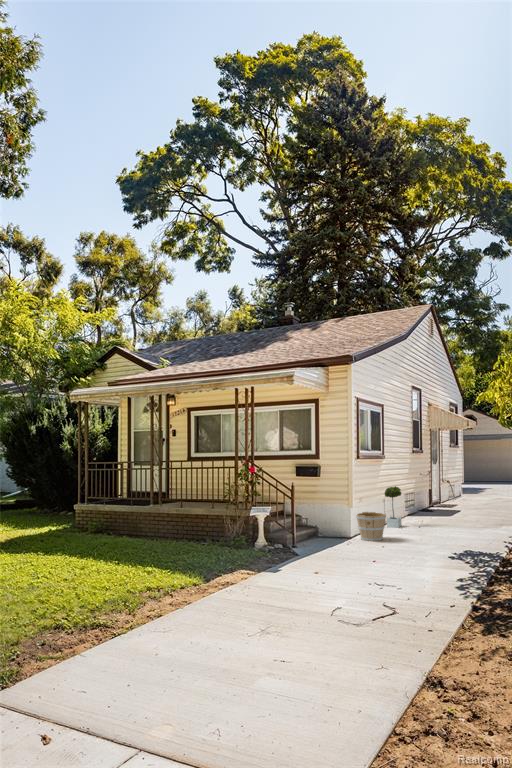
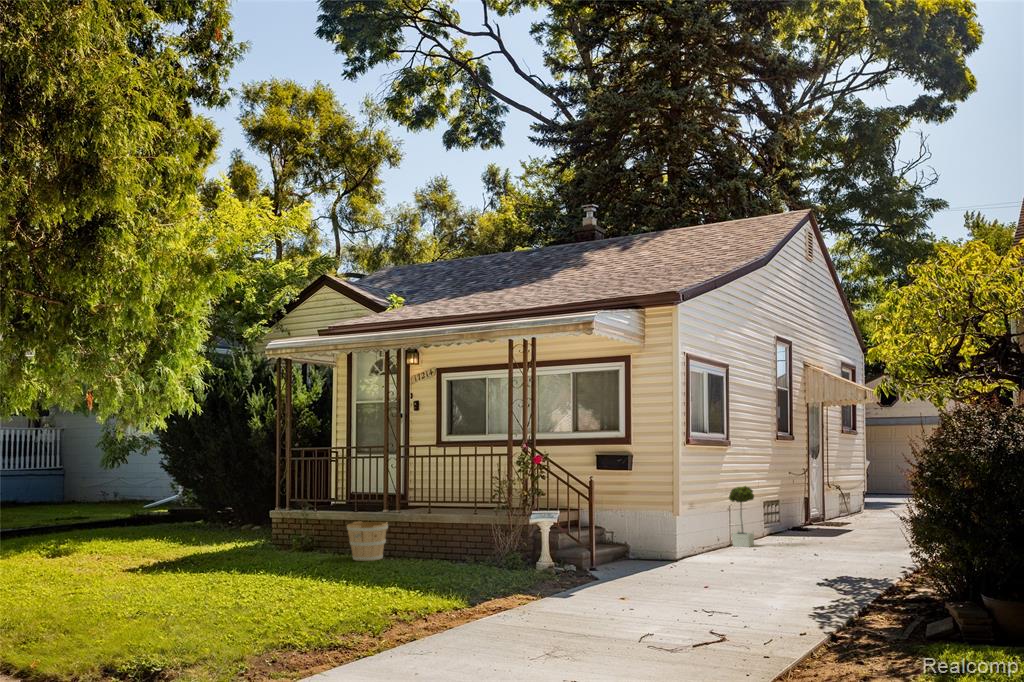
wooden bucket: present [356,512,386,541] -> present [347,521,388,561]

